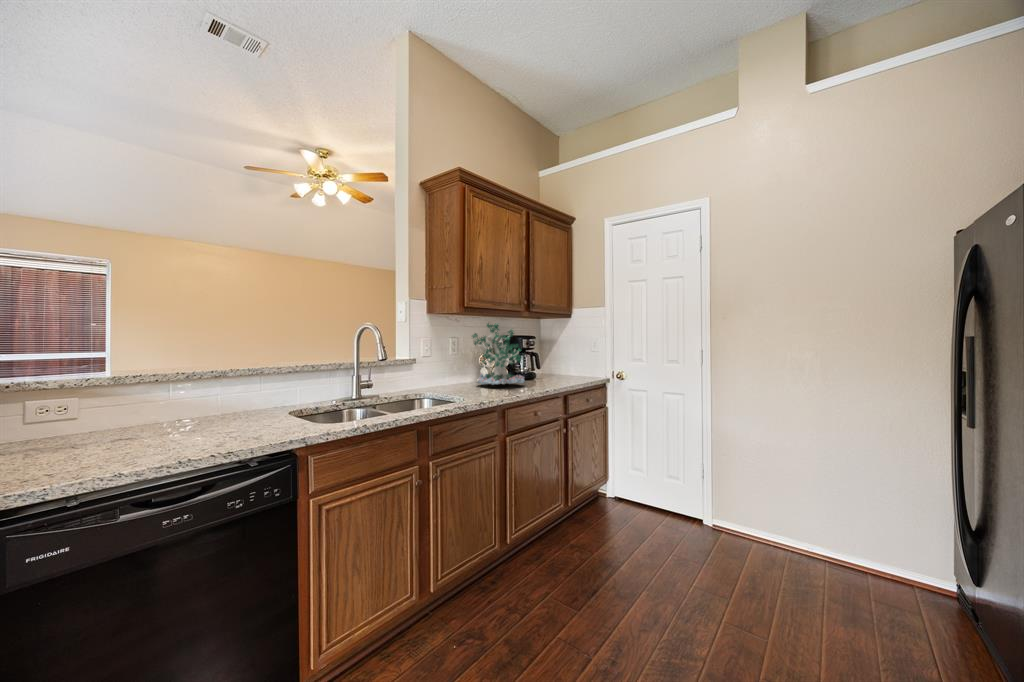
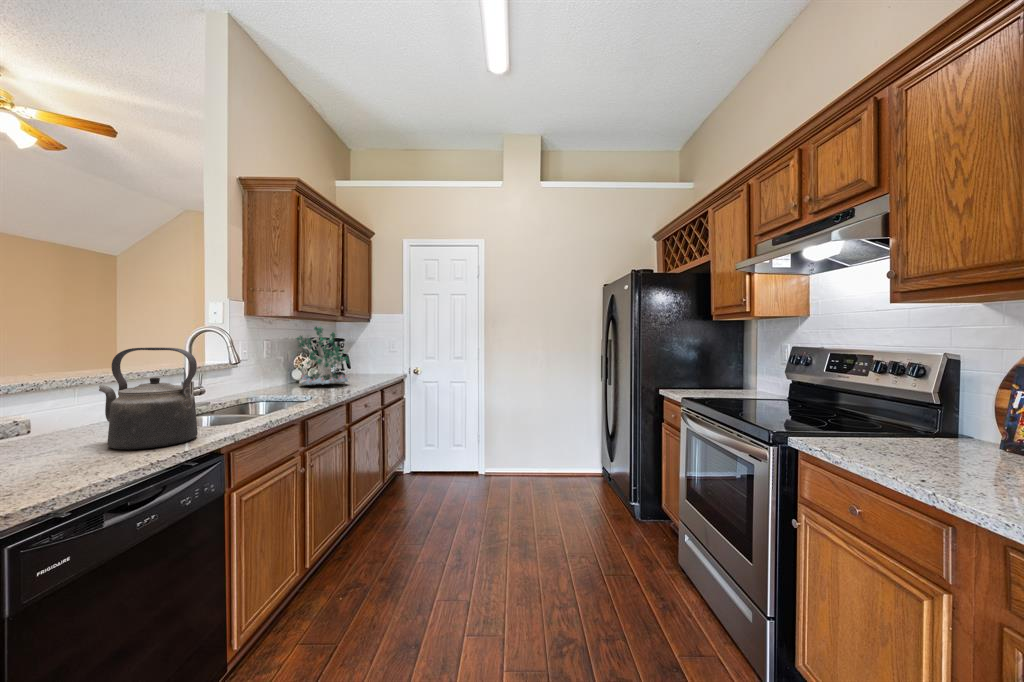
kettle: none [206,343,286,441] -> present [99,347,198,450]

